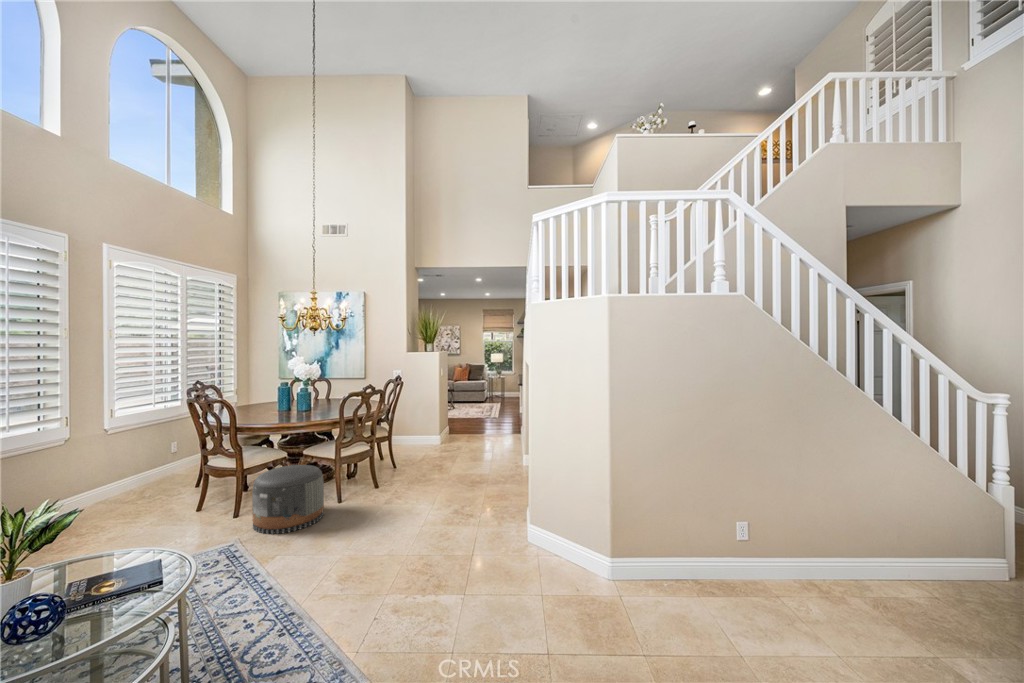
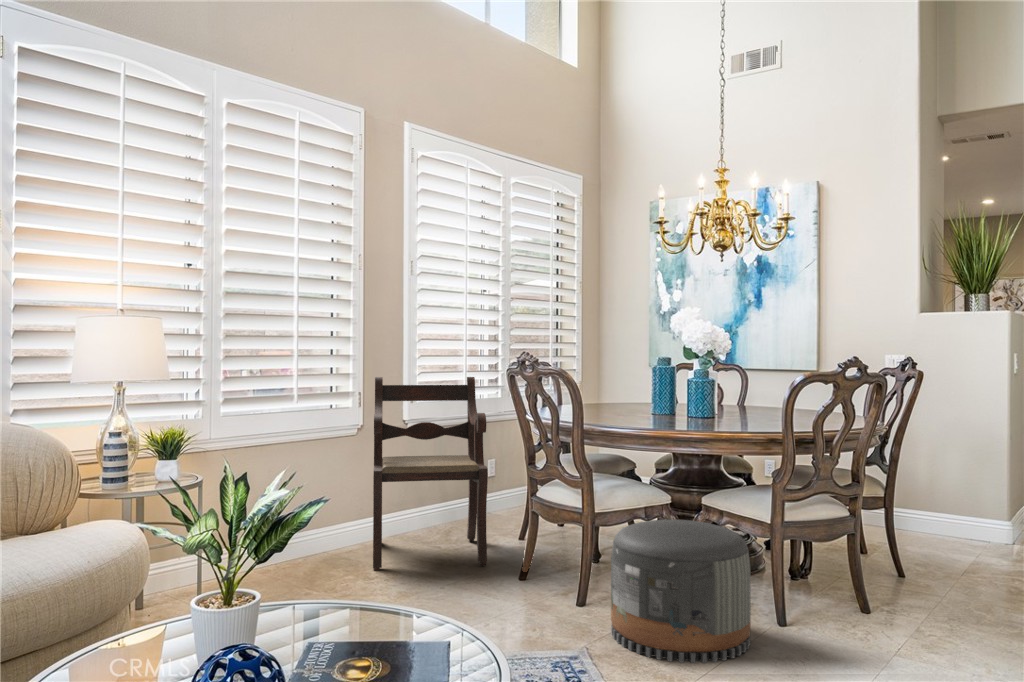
armchair: none [78,399,173,529] -> present [373,377,488,570]

